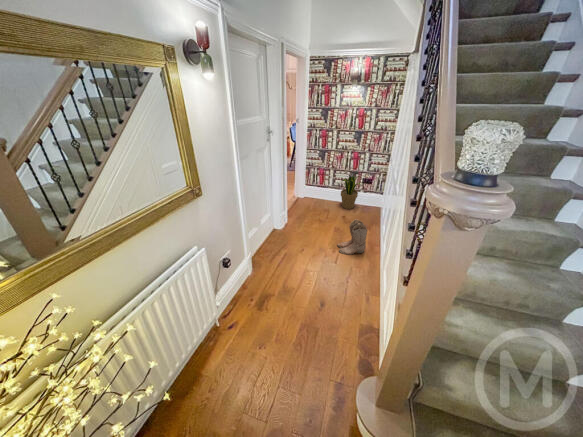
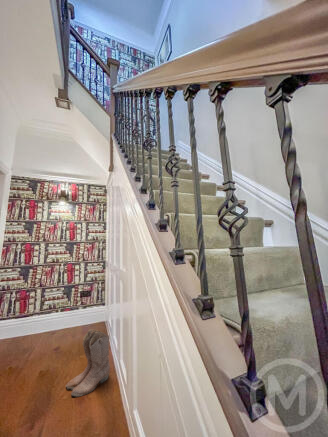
potted plant: present [341,176,360,209] -> none [54,289,80,335]

